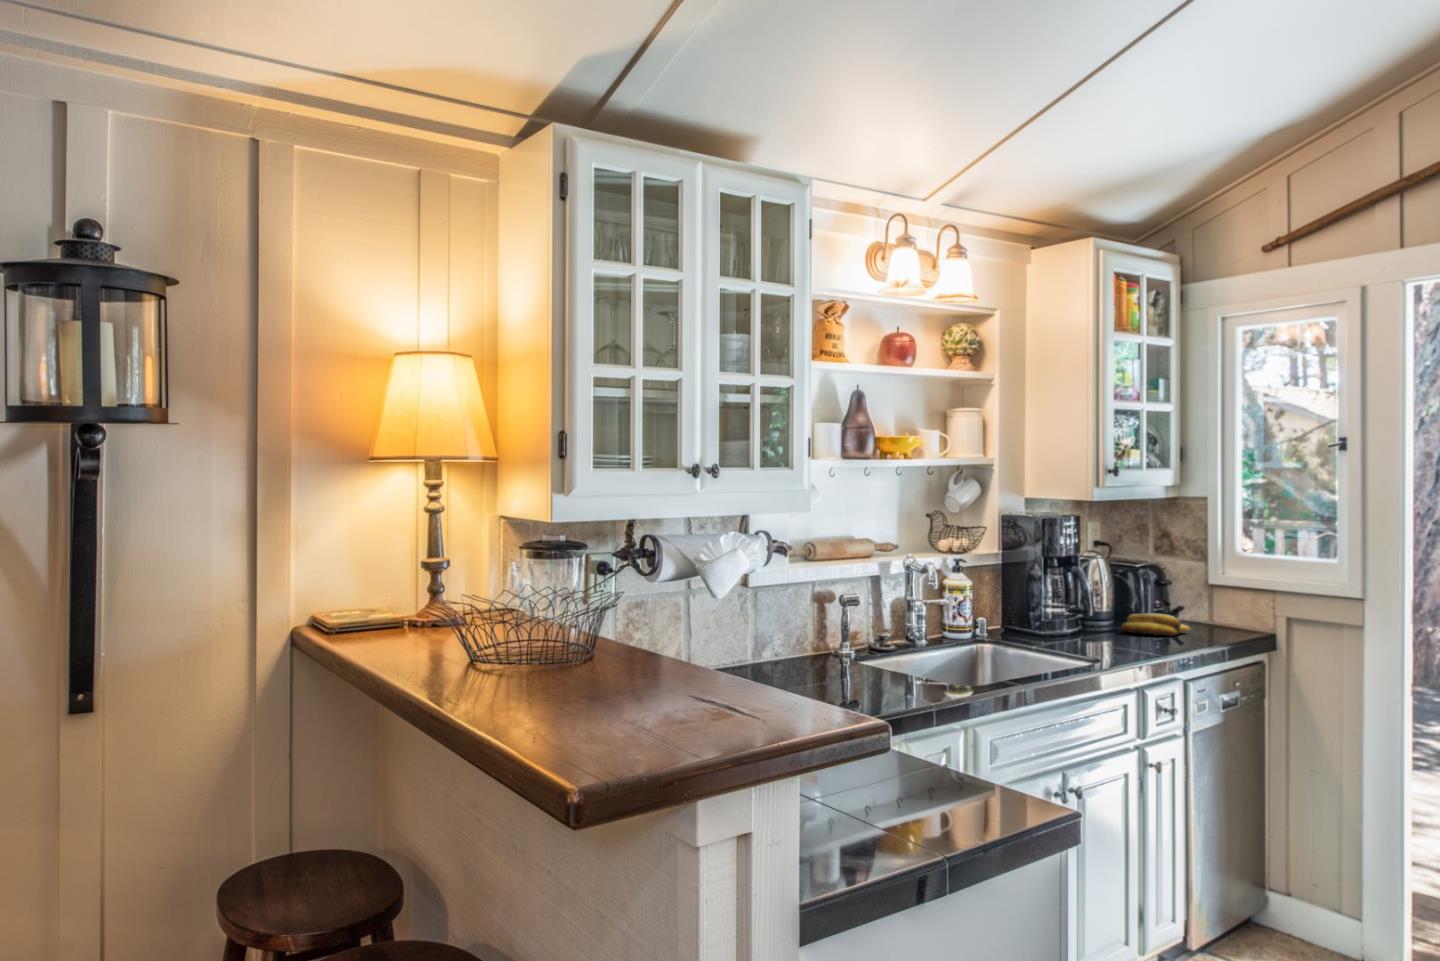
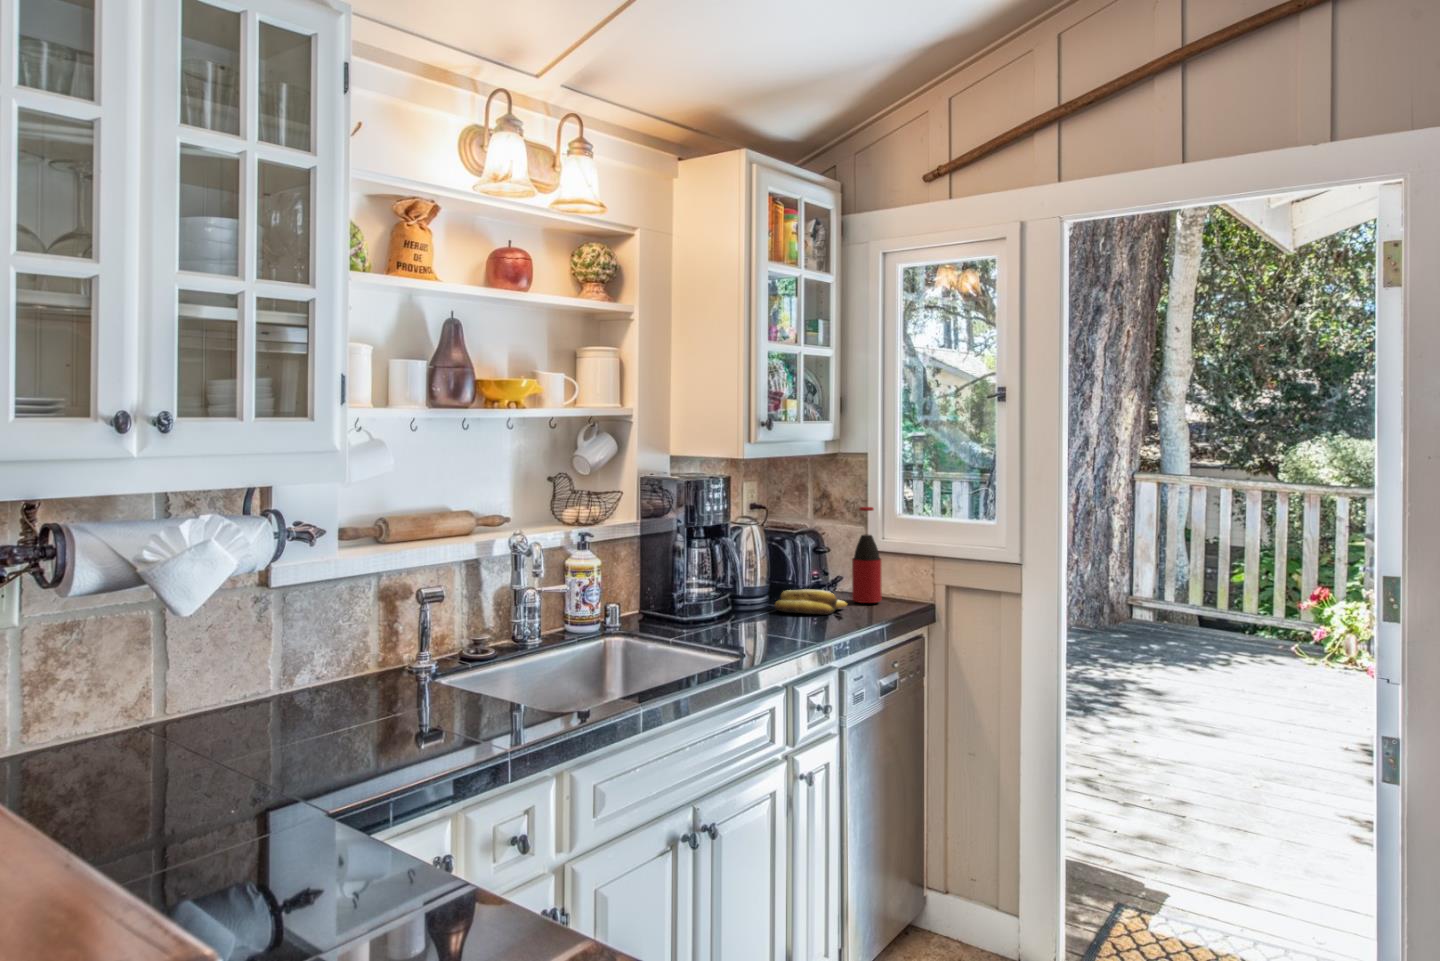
bottle: none [1195,543,1224,631] -> present [852,507,882,603]

